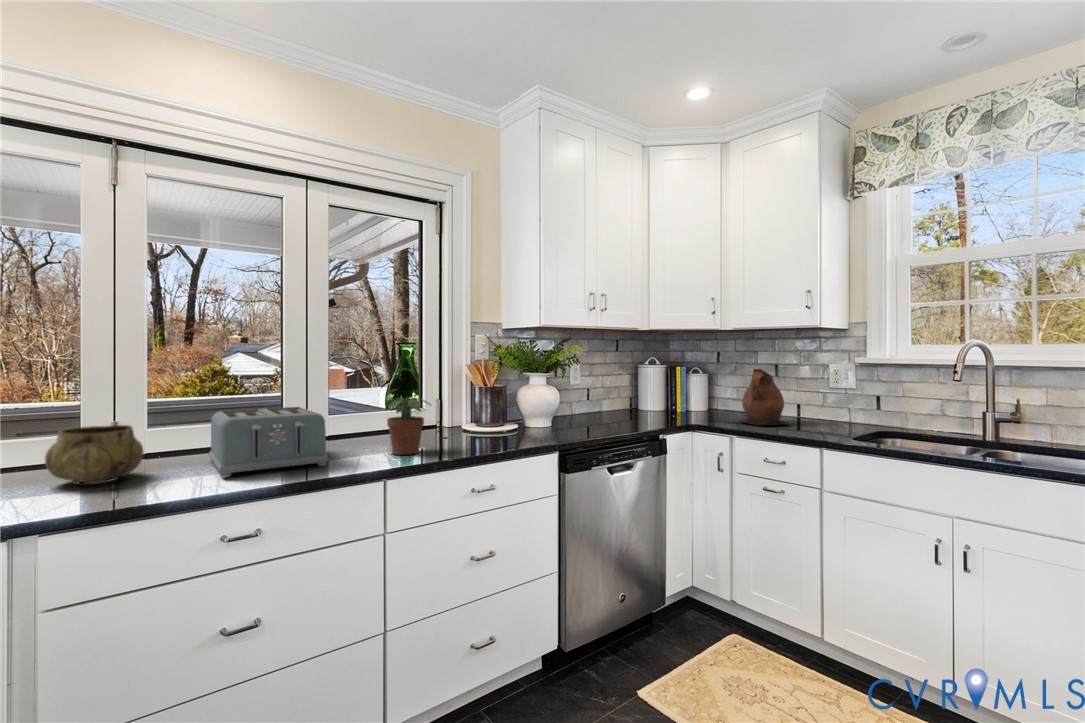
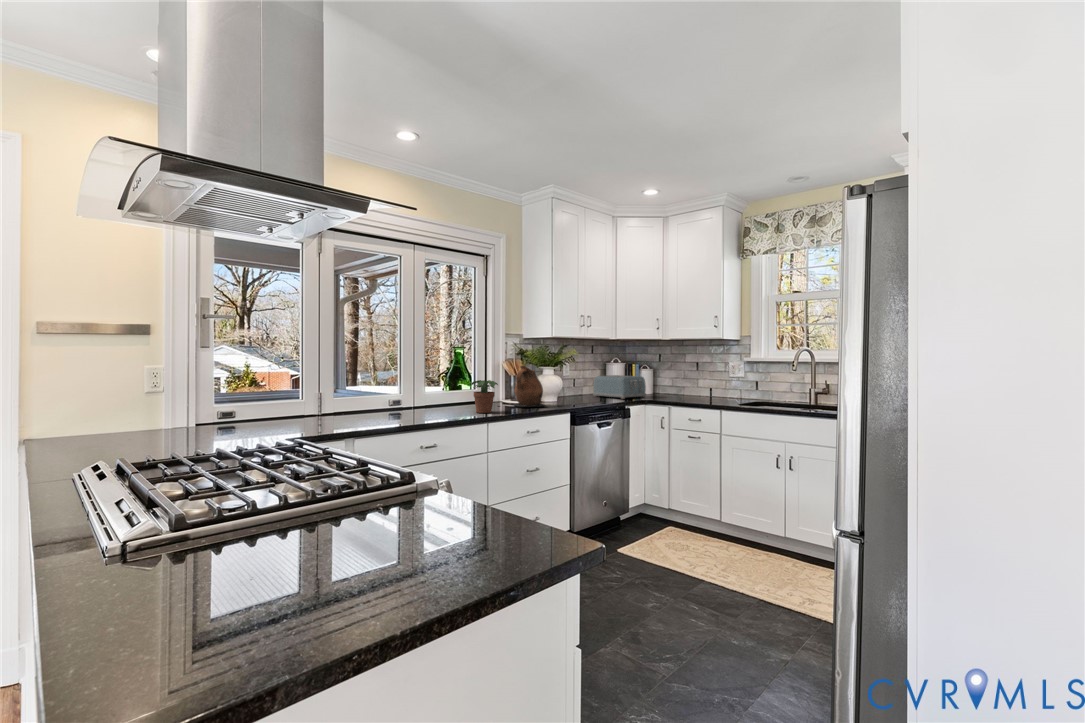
ceramic pitcher: present [740,369,792,425] -> present [514,366,546,407]
toaster: present [209,407,328,477] -> present [593,375,646,399]
decorative bowl: present [45,425,144,484] -> none [311,394,356,424]

